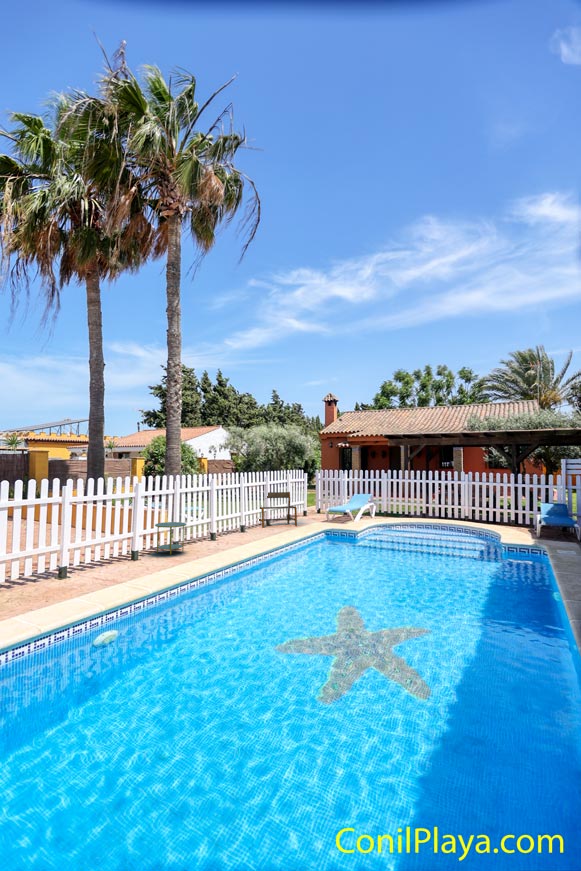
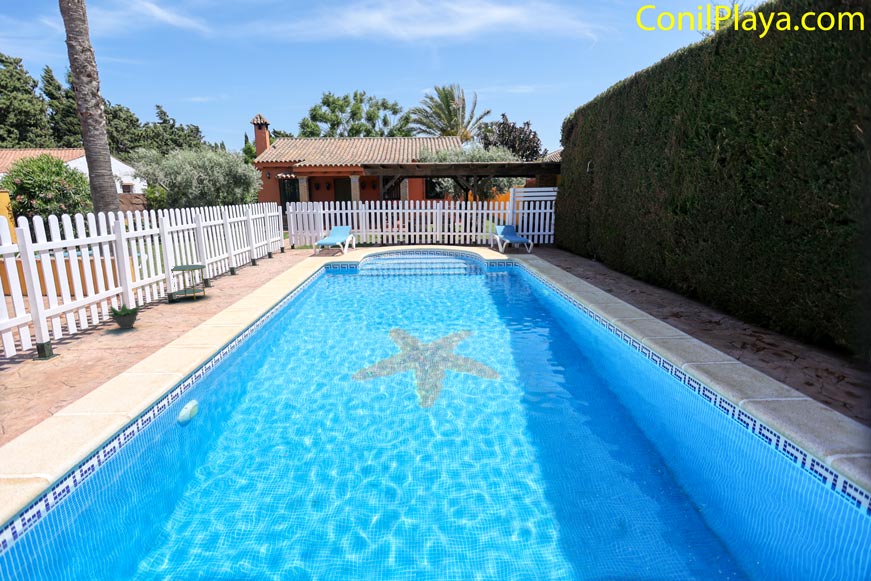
bench: present [258,492,297,528] -> none [245,227,291,266]
decorative plant: none [69,552,107,575] -> present [106,304,143,329]

